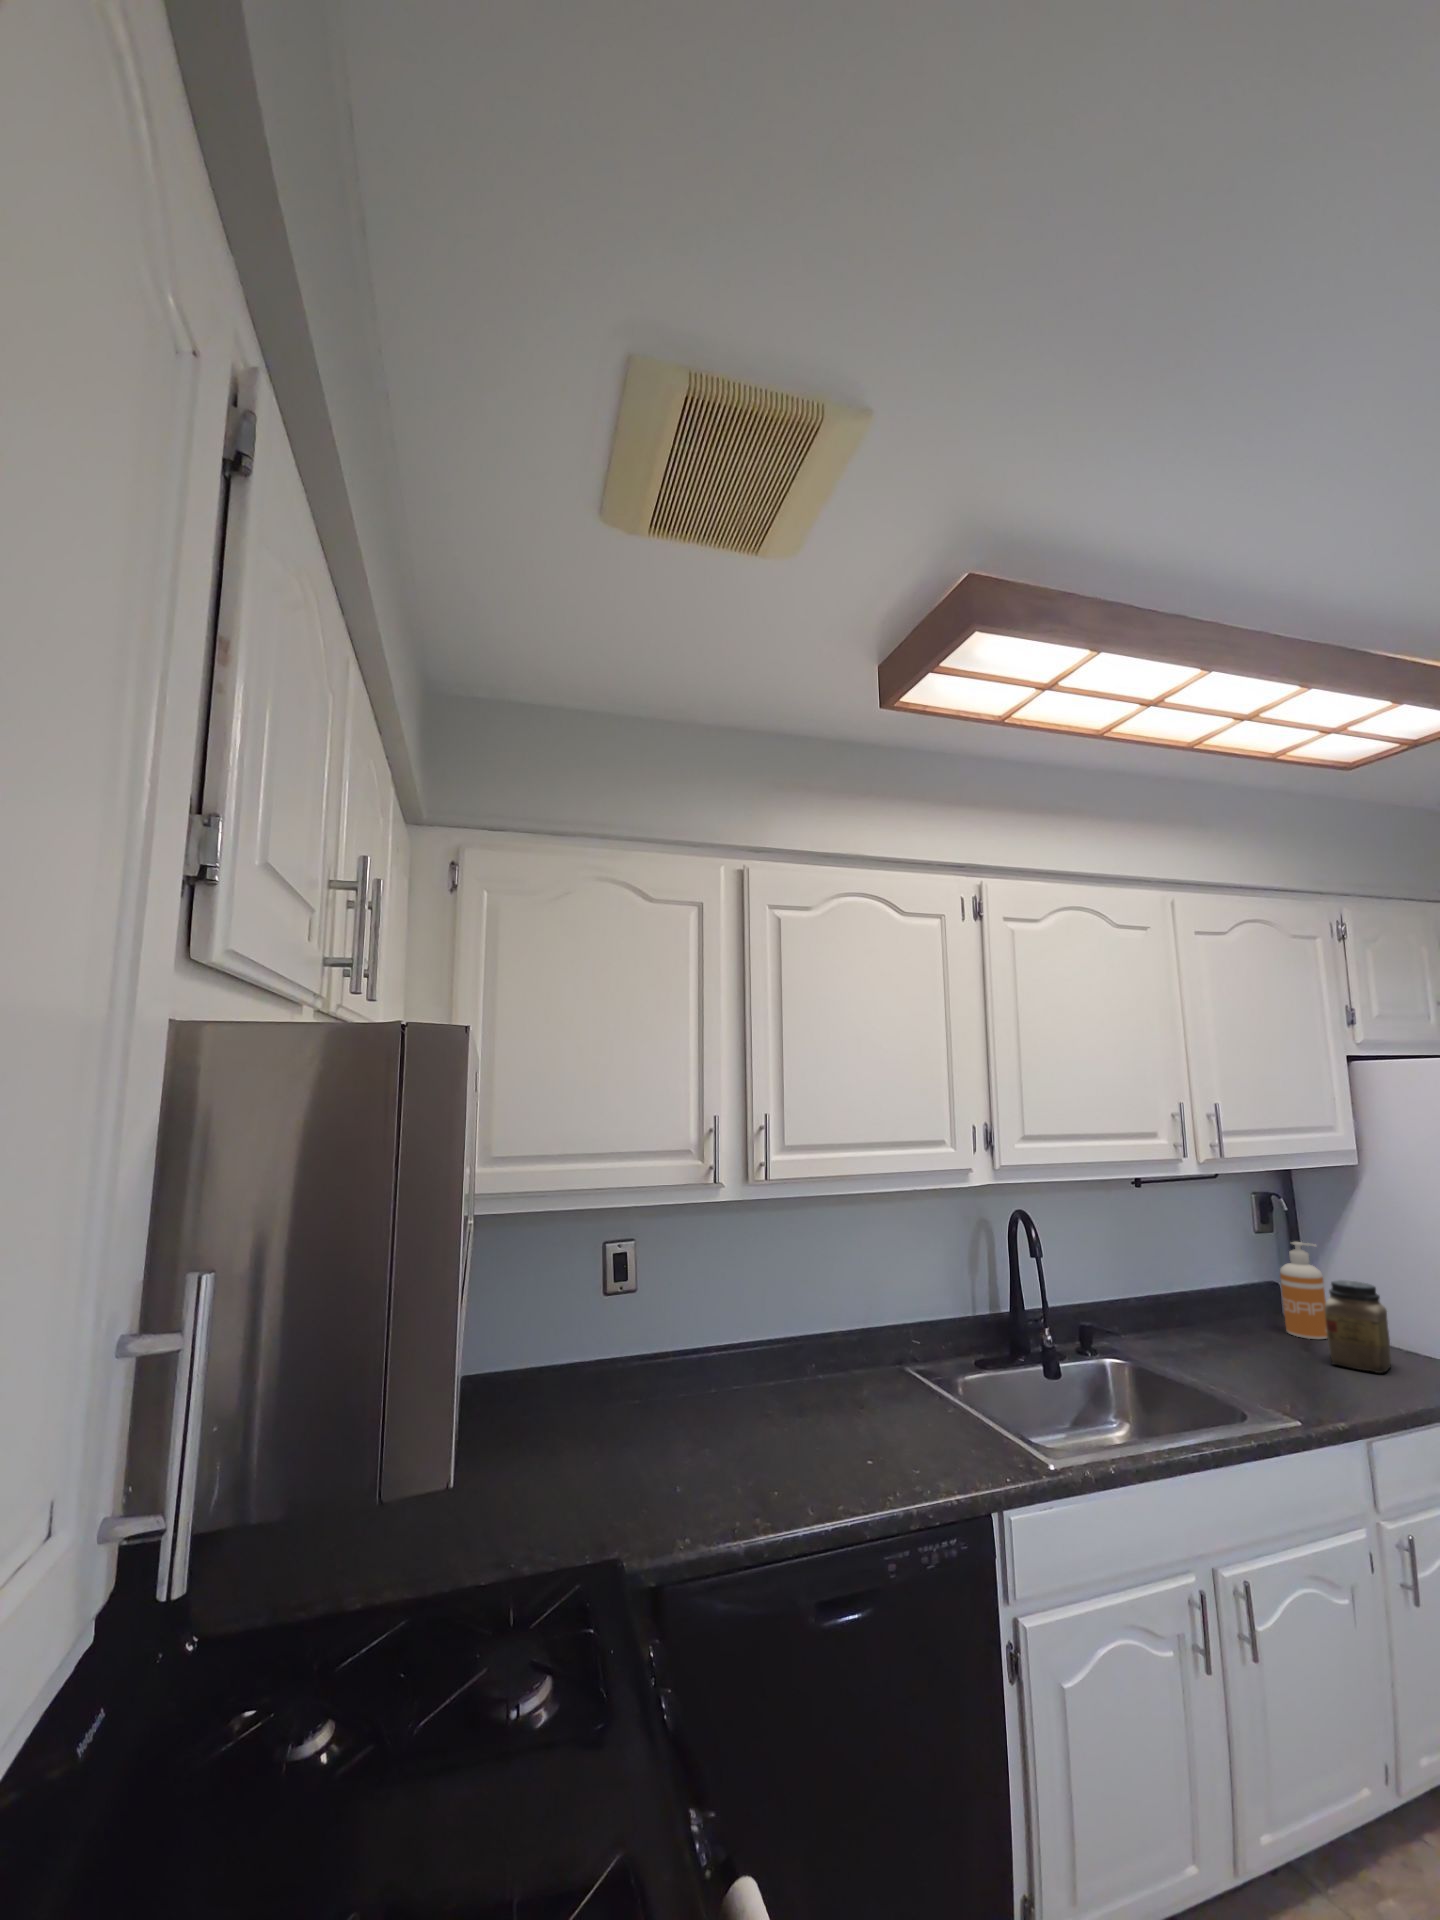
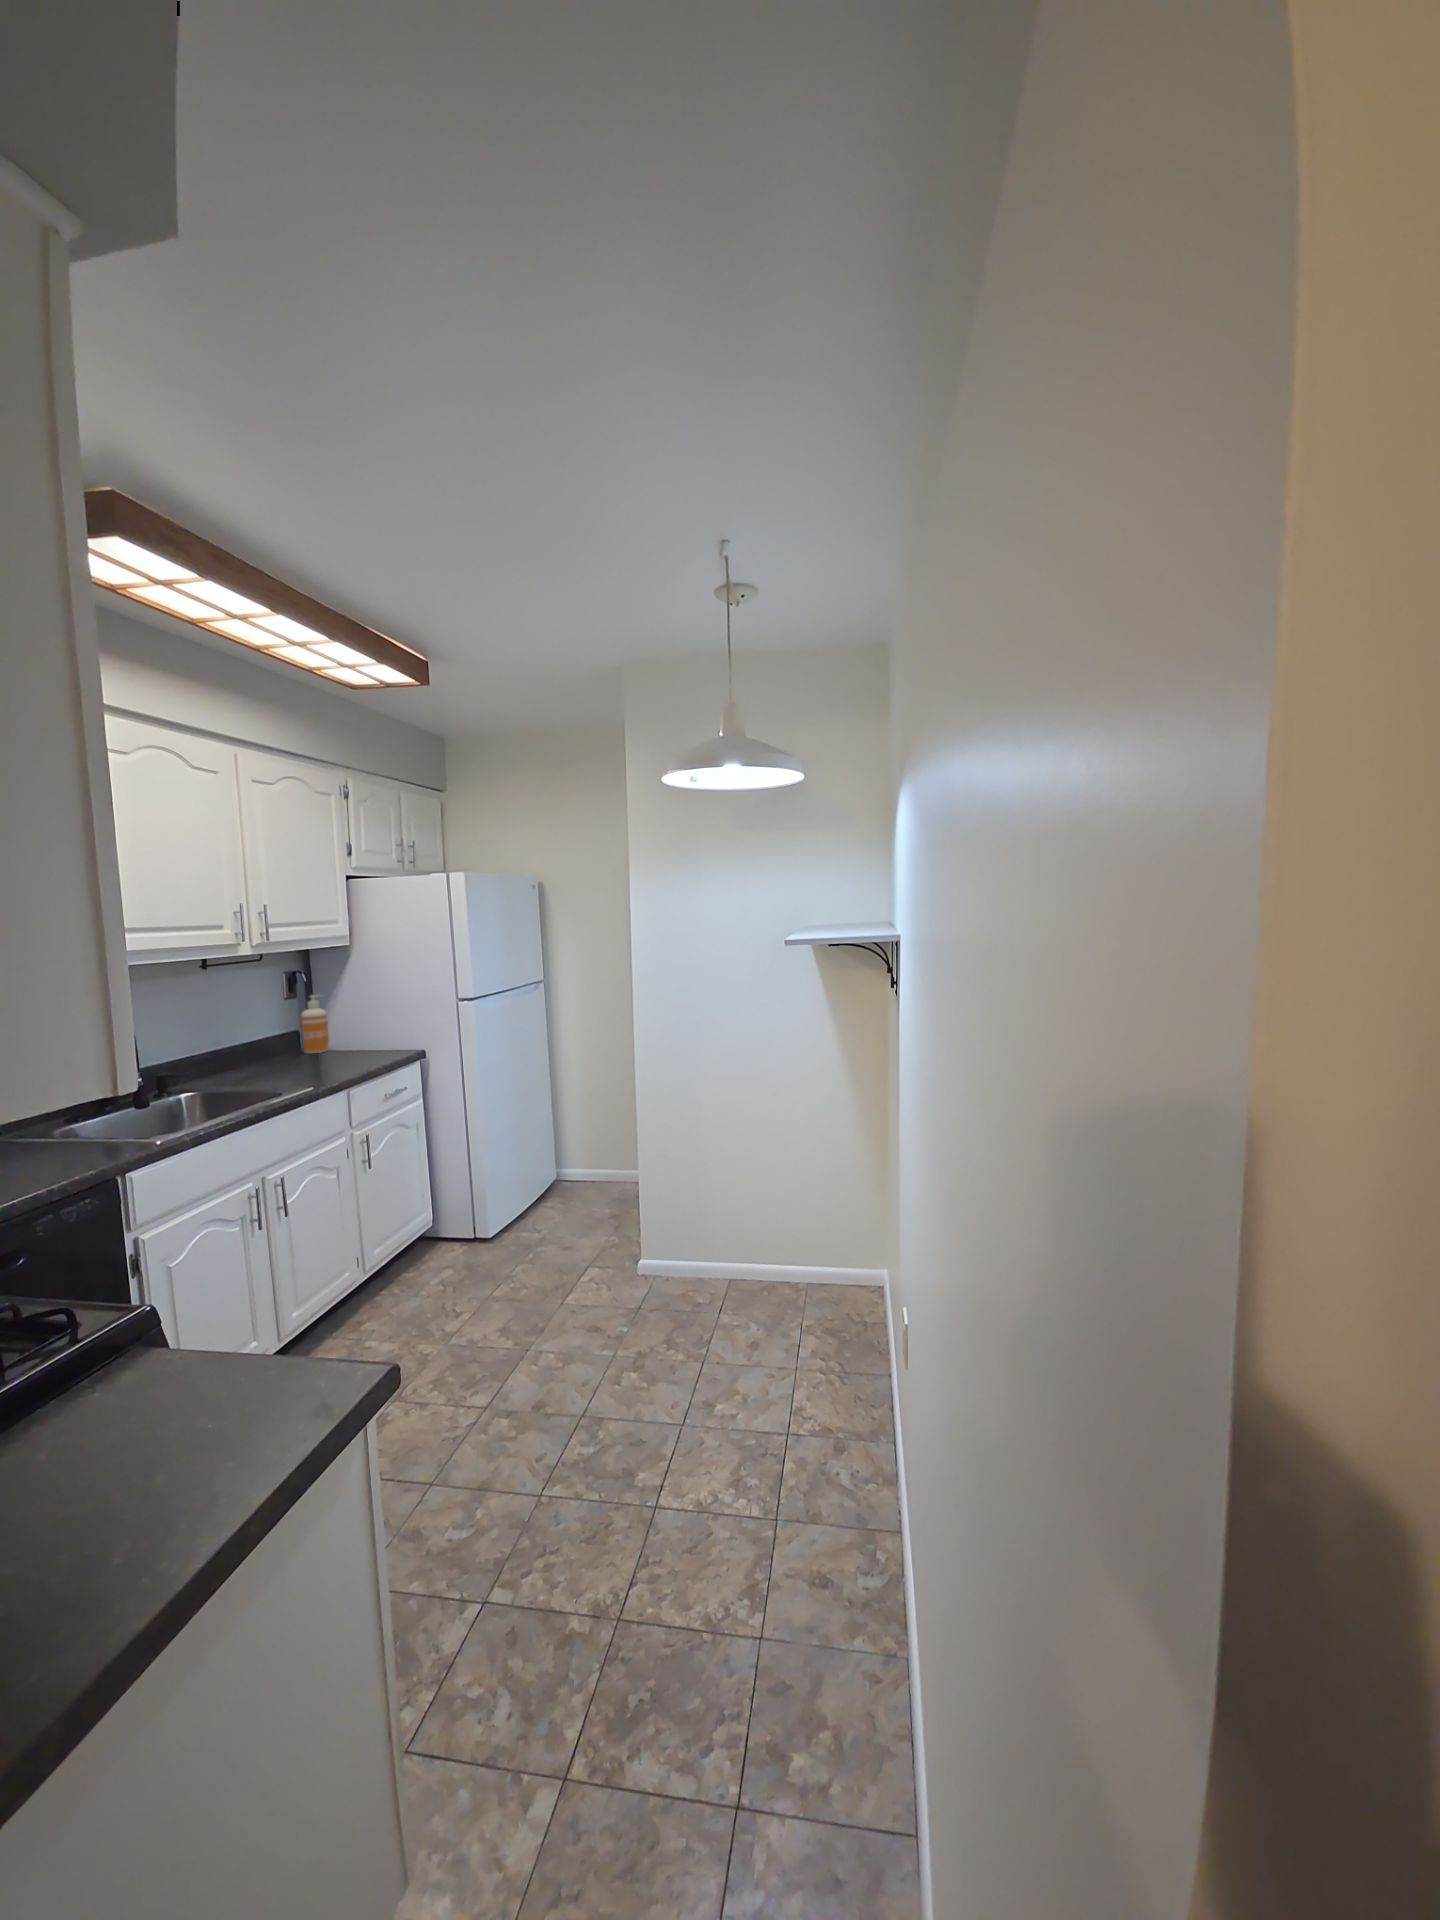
jar: present [1325,1280,1391,1373] -> none [328,1010,362,1061]

